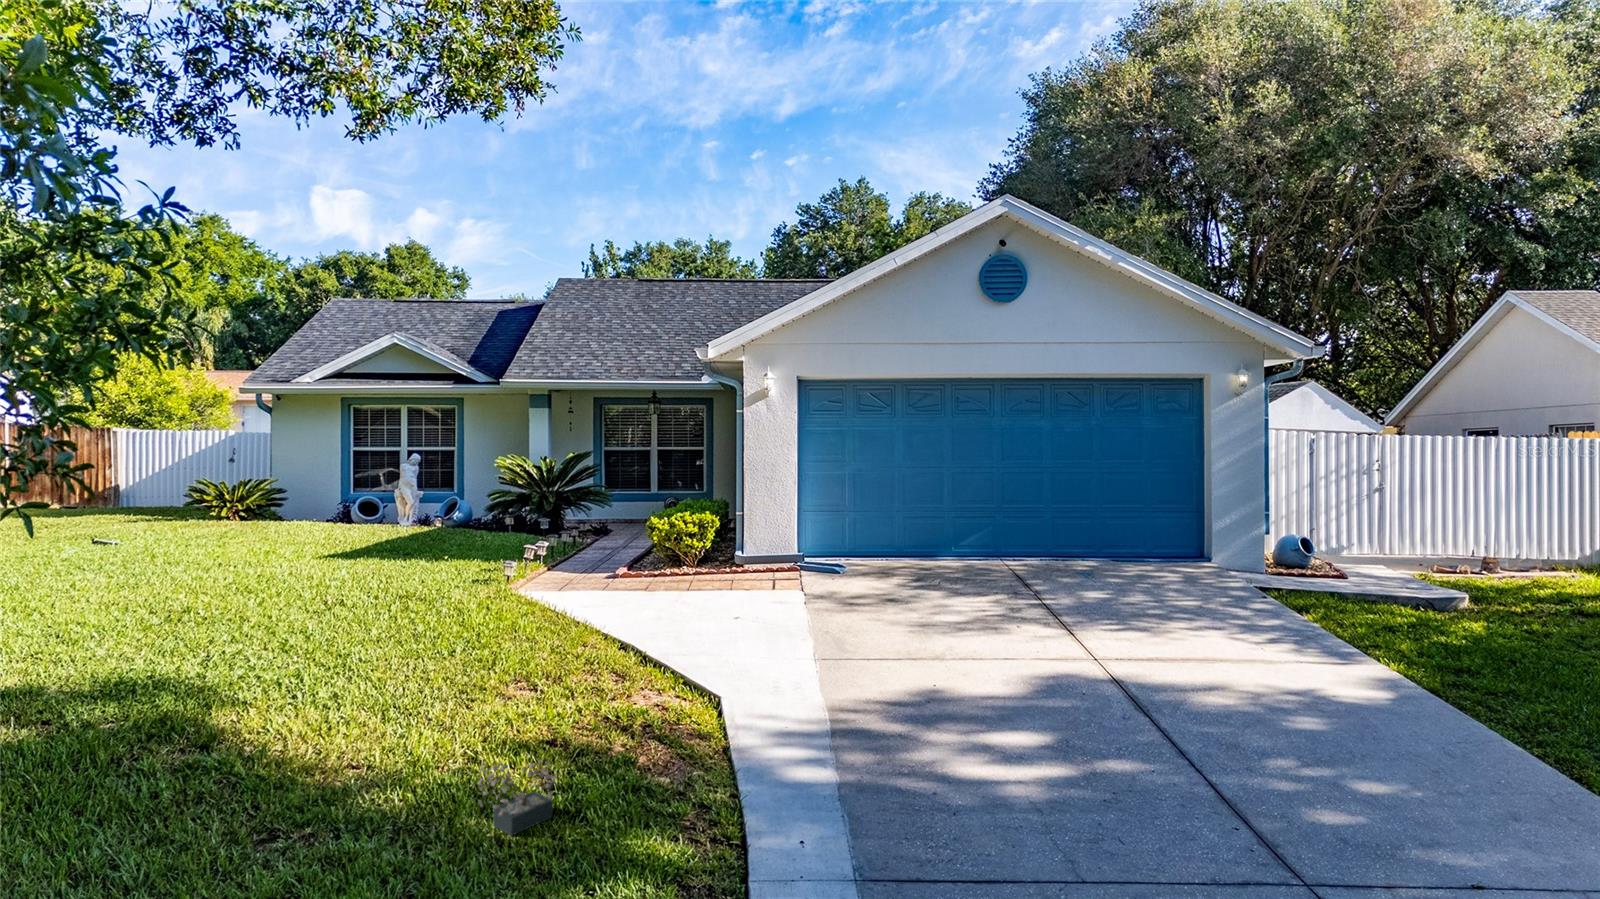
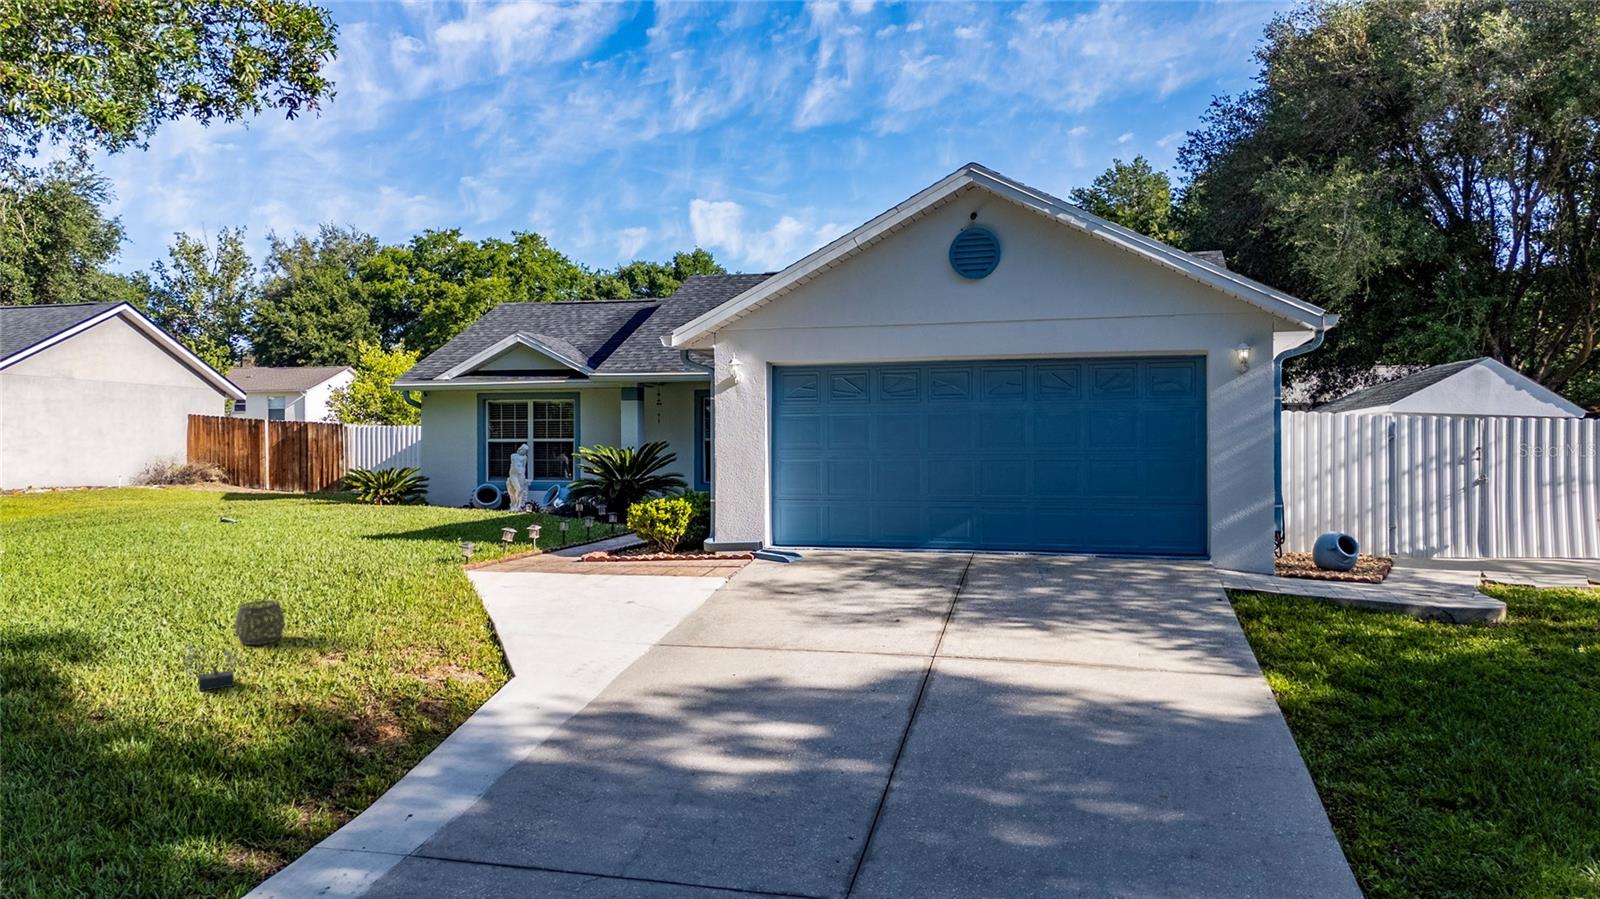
woven basket: none [406,669,476,740] -> present [235,600,284,645]

